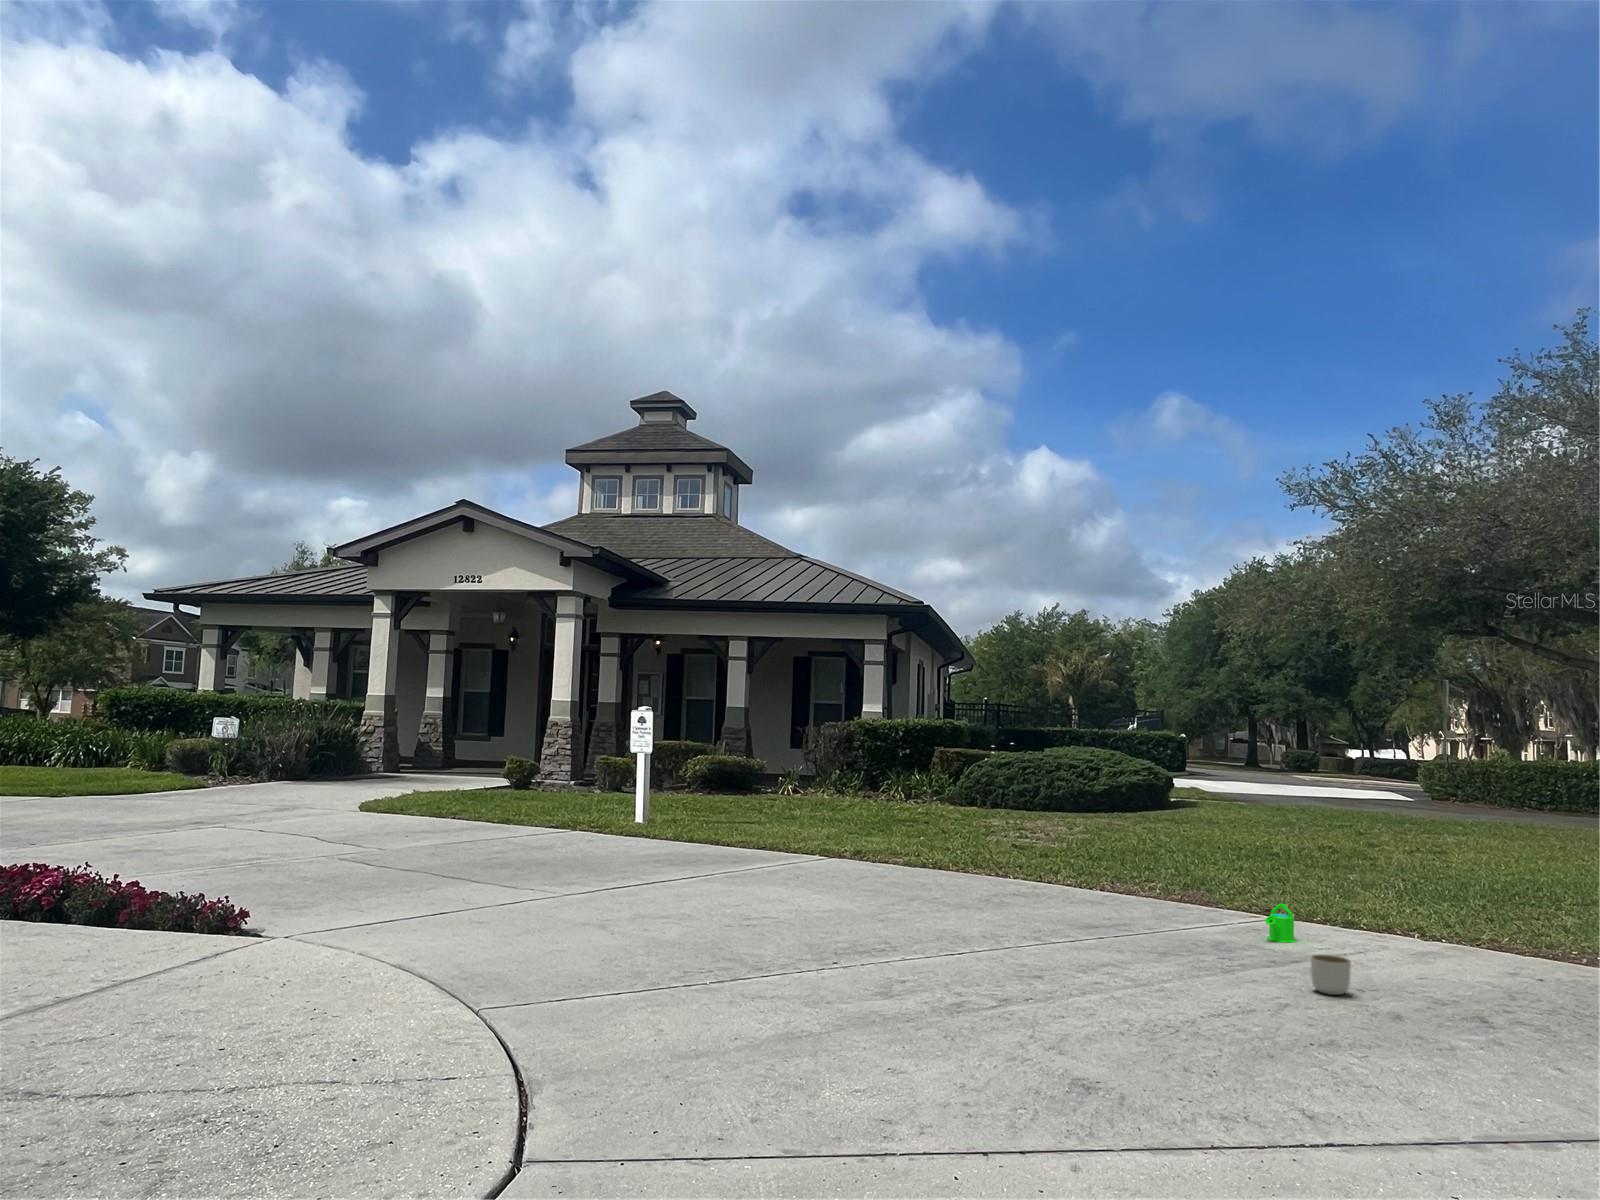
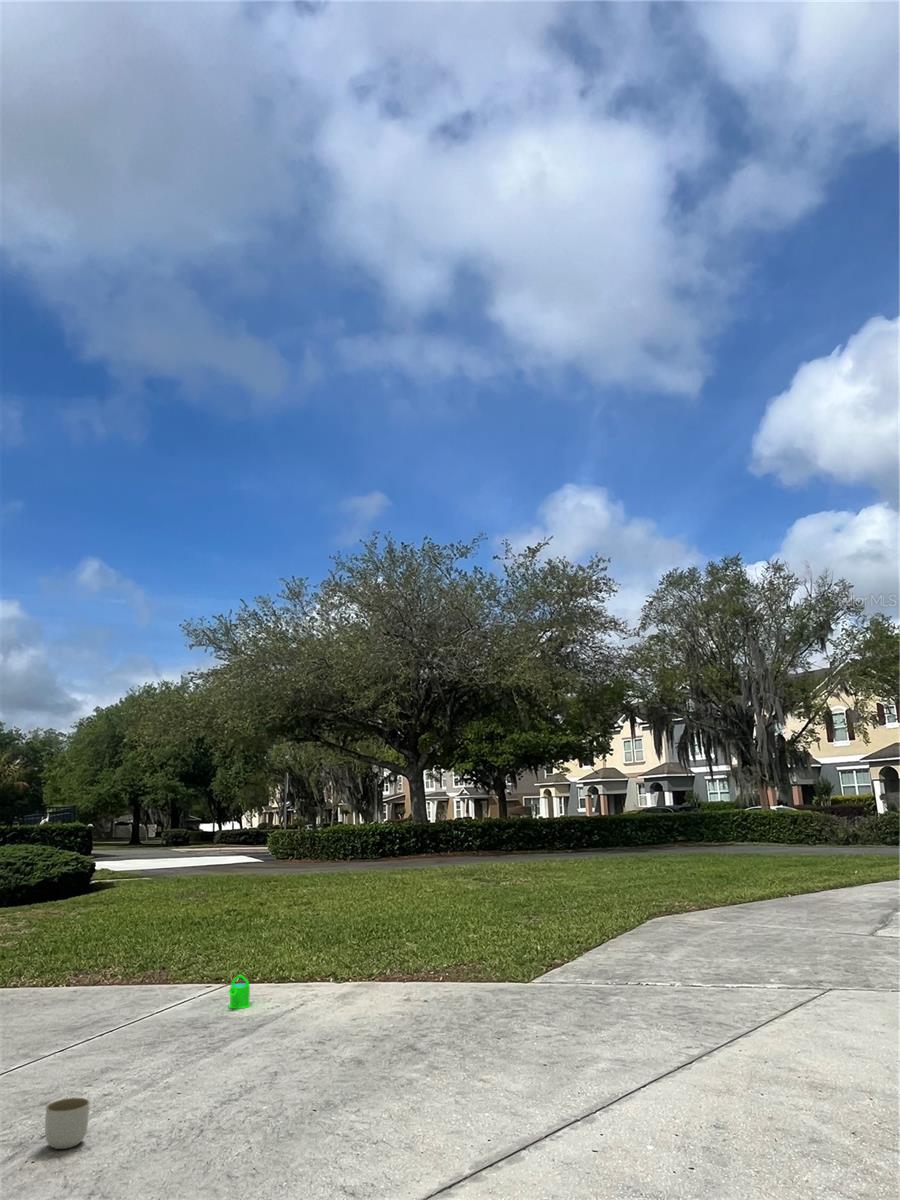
planter: present [1311,955,1351,995] -> present [45,1098,90,1149]

